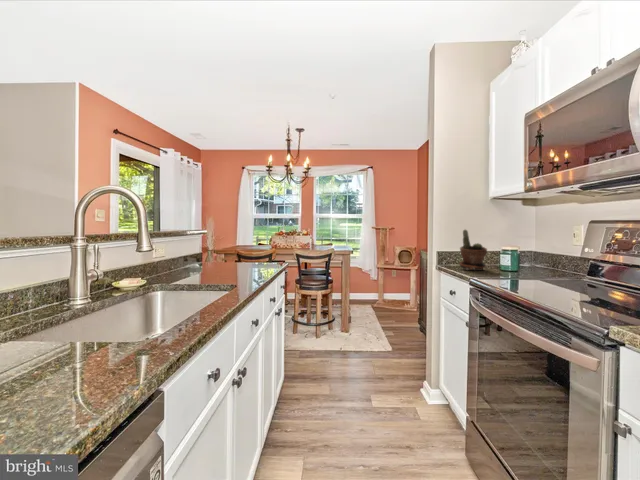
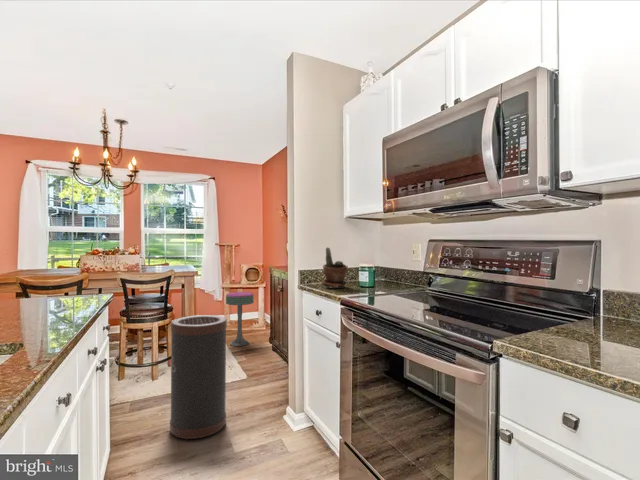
bar stool: none [379,272,404,322] -> present [226,292,254,346]
trash can: none [323,287,370,389] -> present [170,315,227,440]

